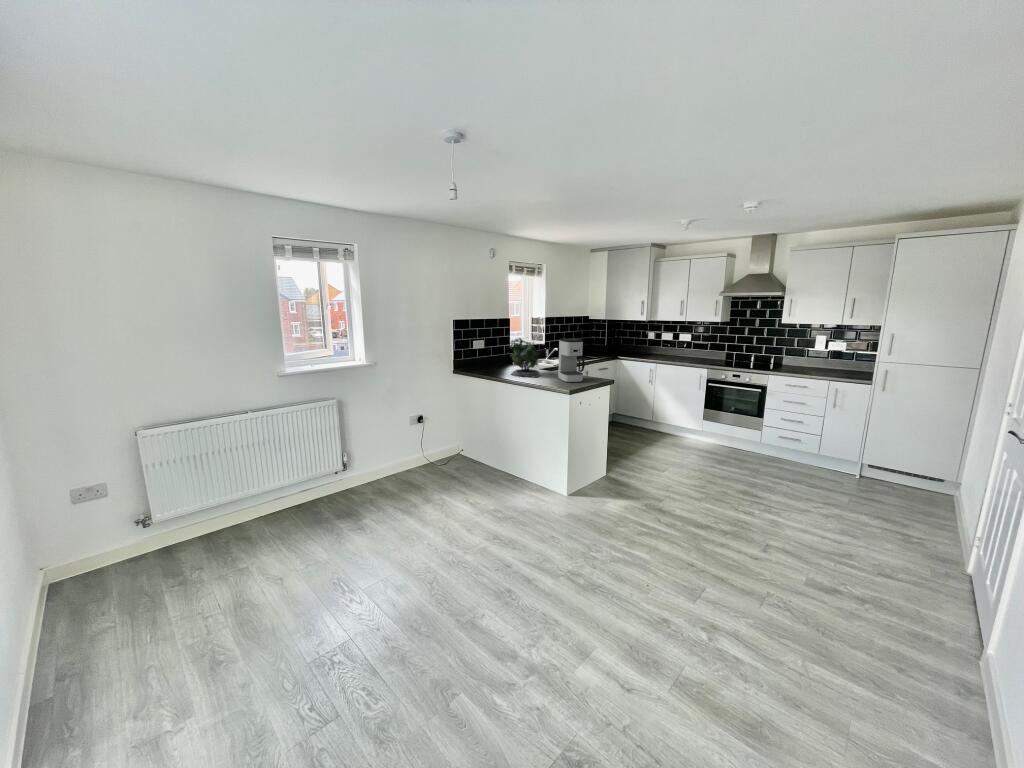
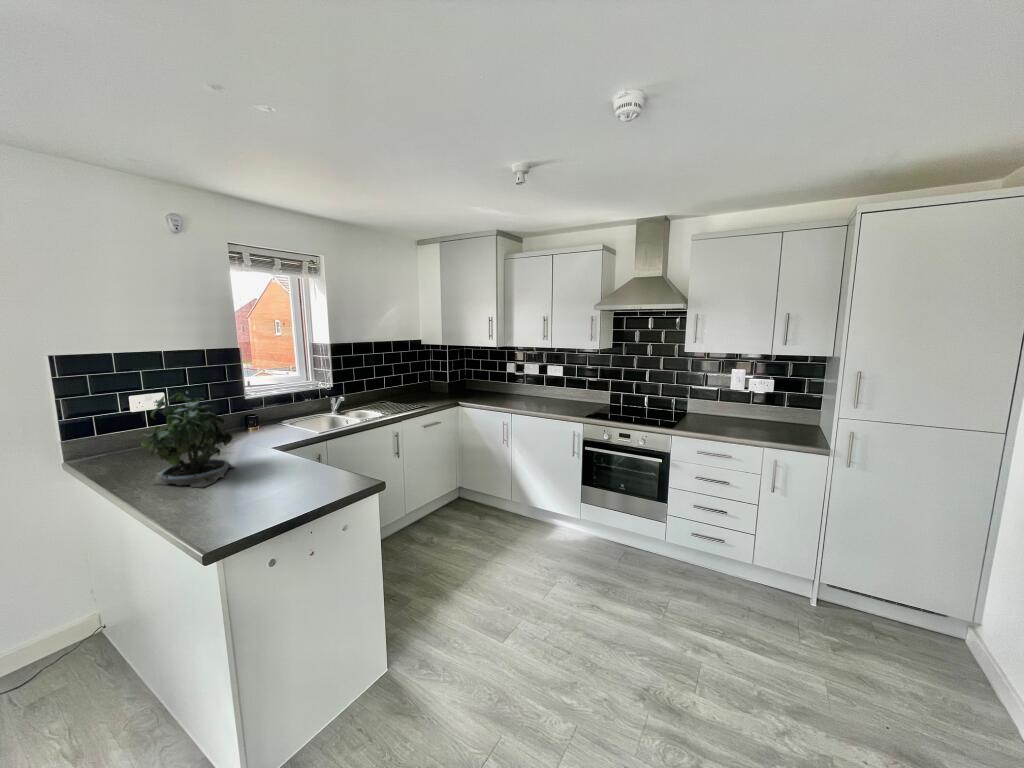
coffee maker: present [558,338,585,382] -> none [249,394,313,504]

